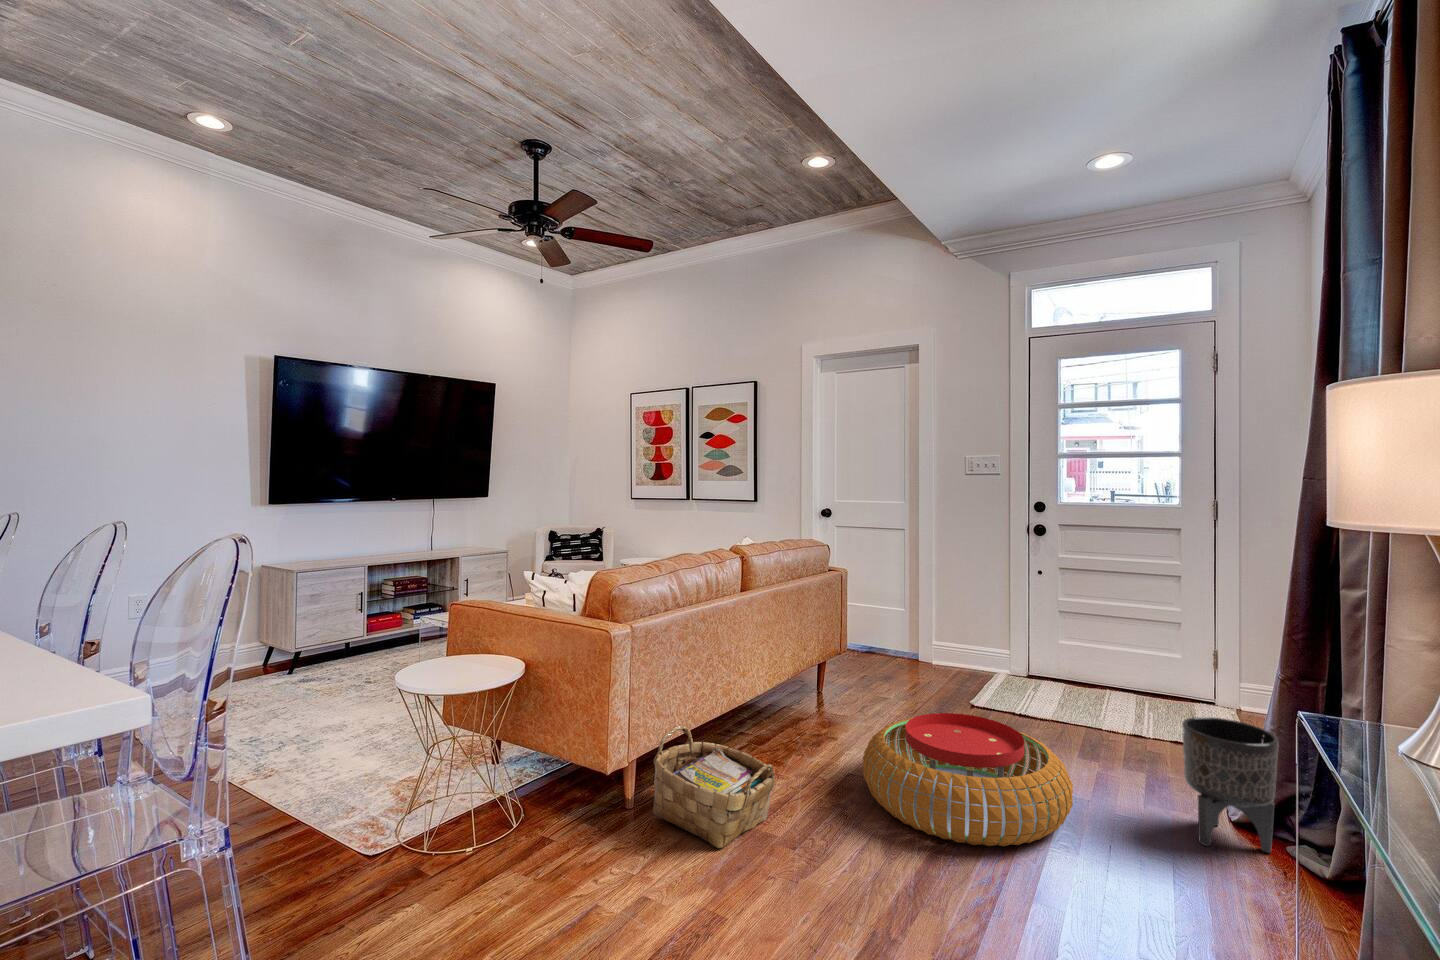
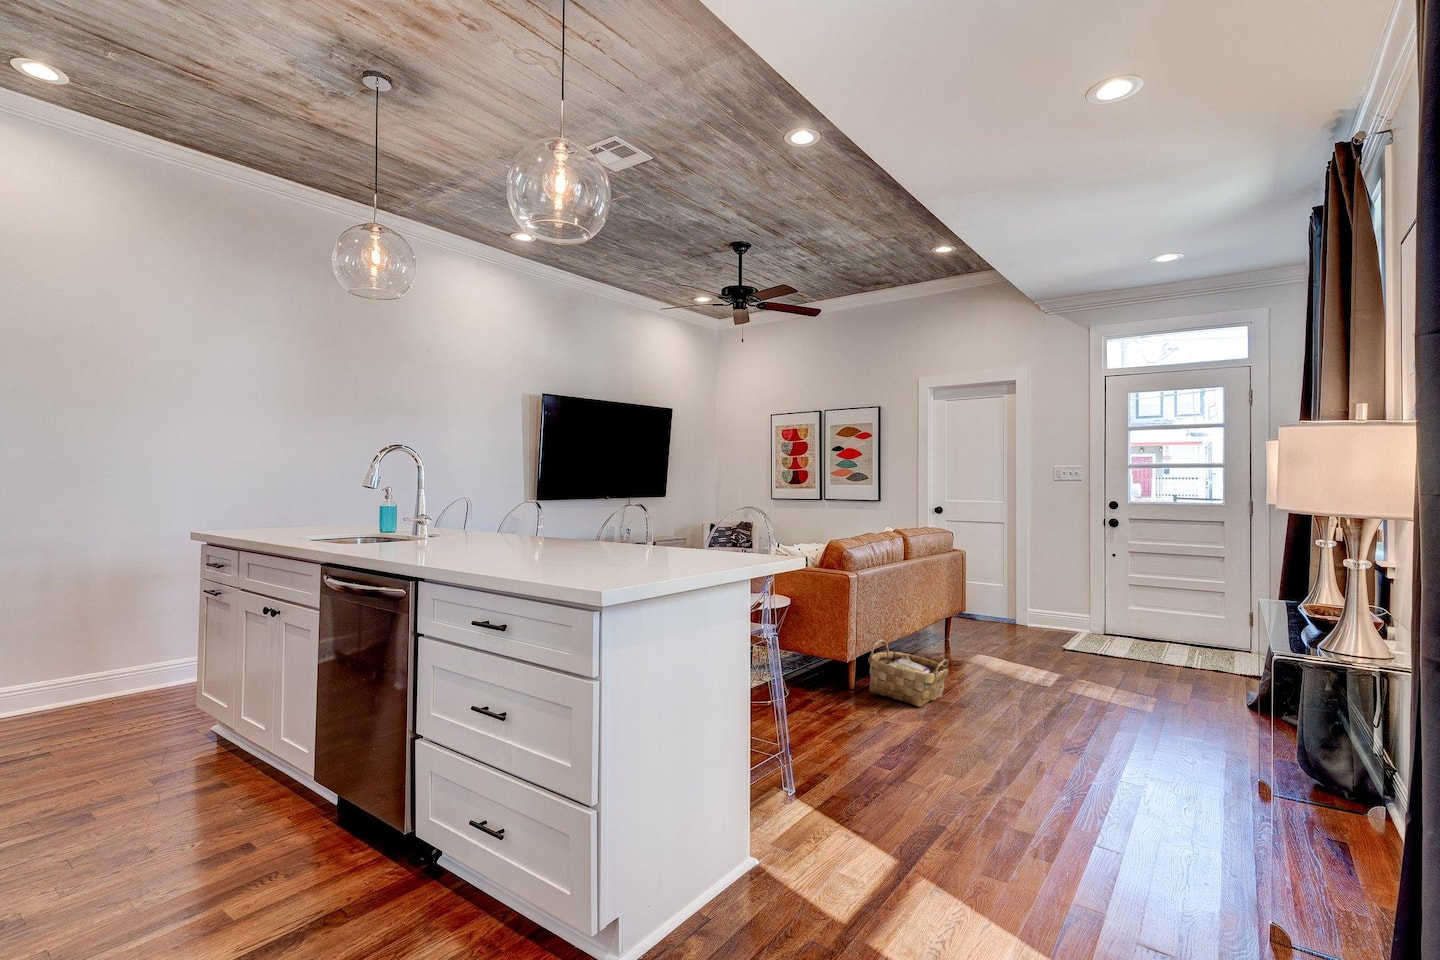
pouf: present [863,713,1073,846] -> none [999,639,1142,711]
planter: present [1182,717,1279,853] -> none [1214,637,1276,718]

